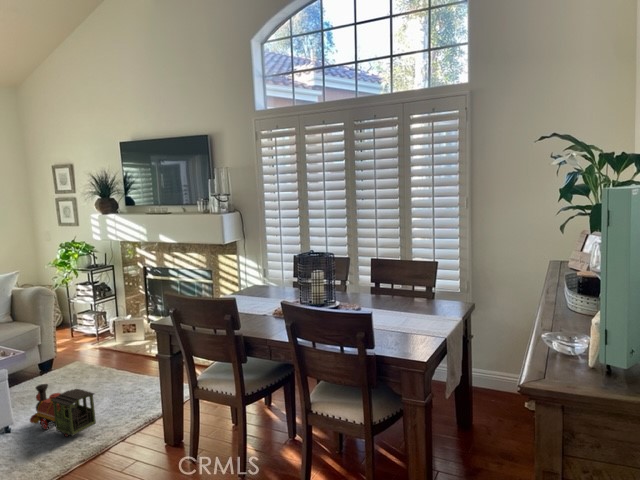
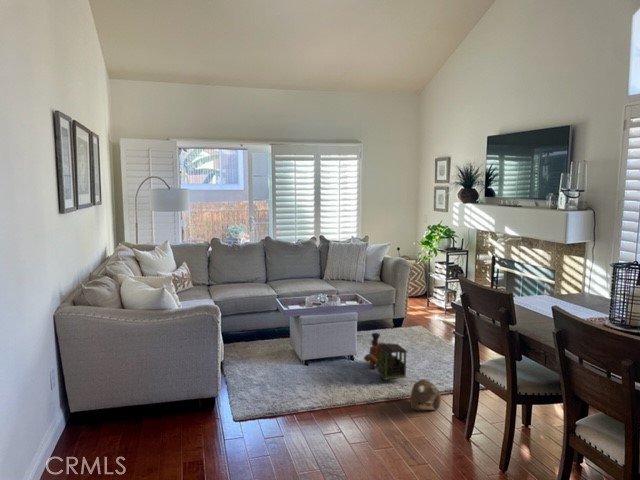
plush toy: none [114,417,151,456] -> present [410,379,441,410]

